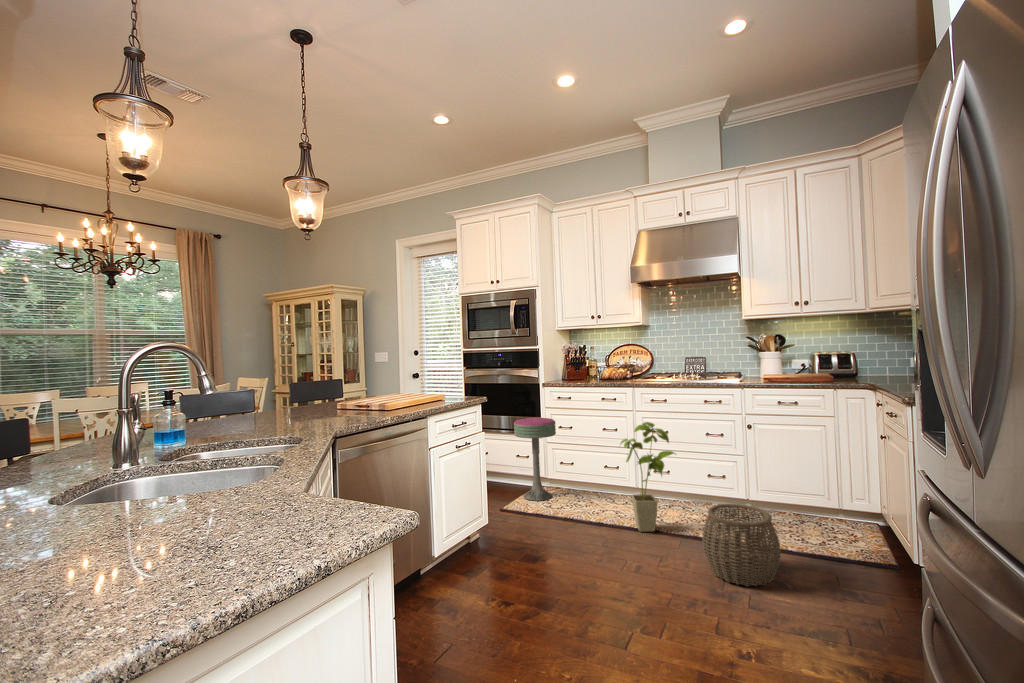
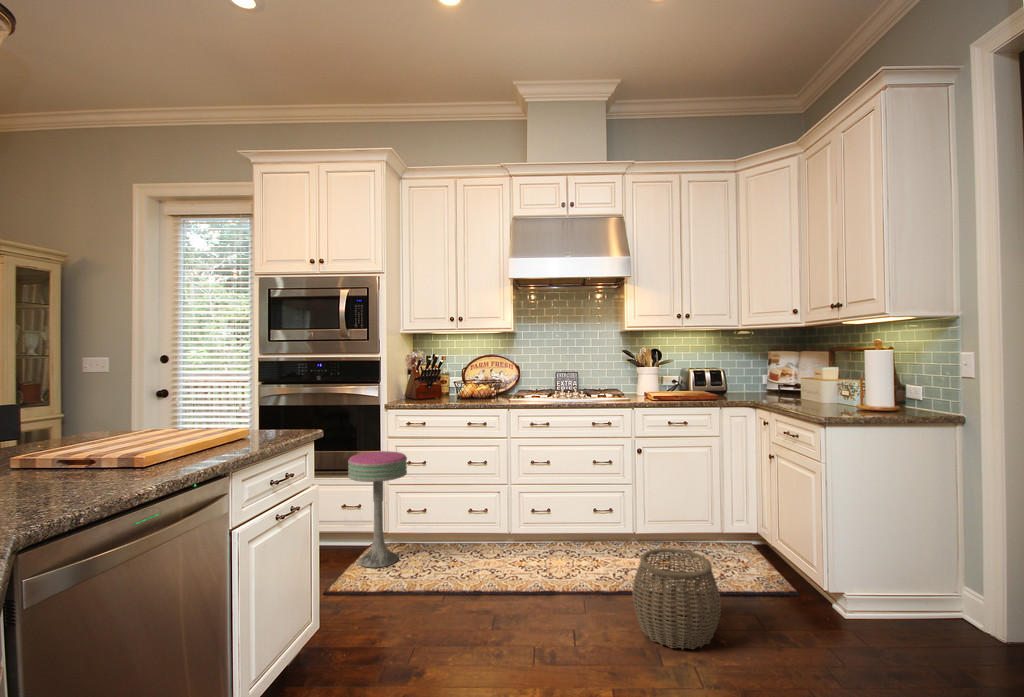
house plant: present [620,422,676,532] -> none [510,454,579,594]

